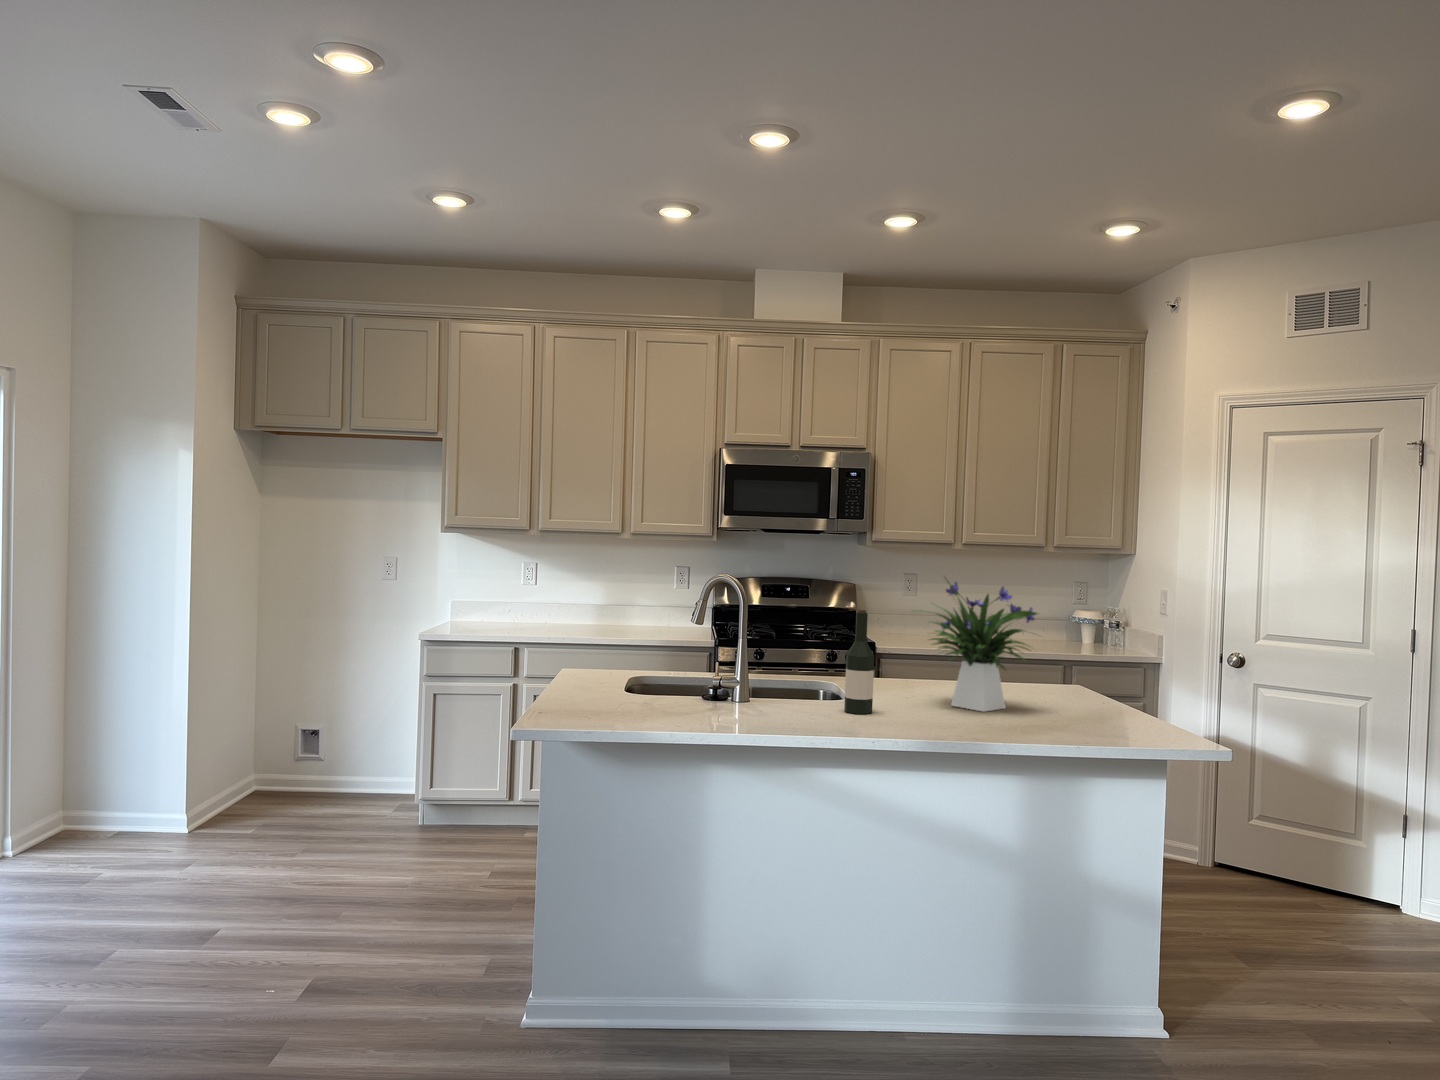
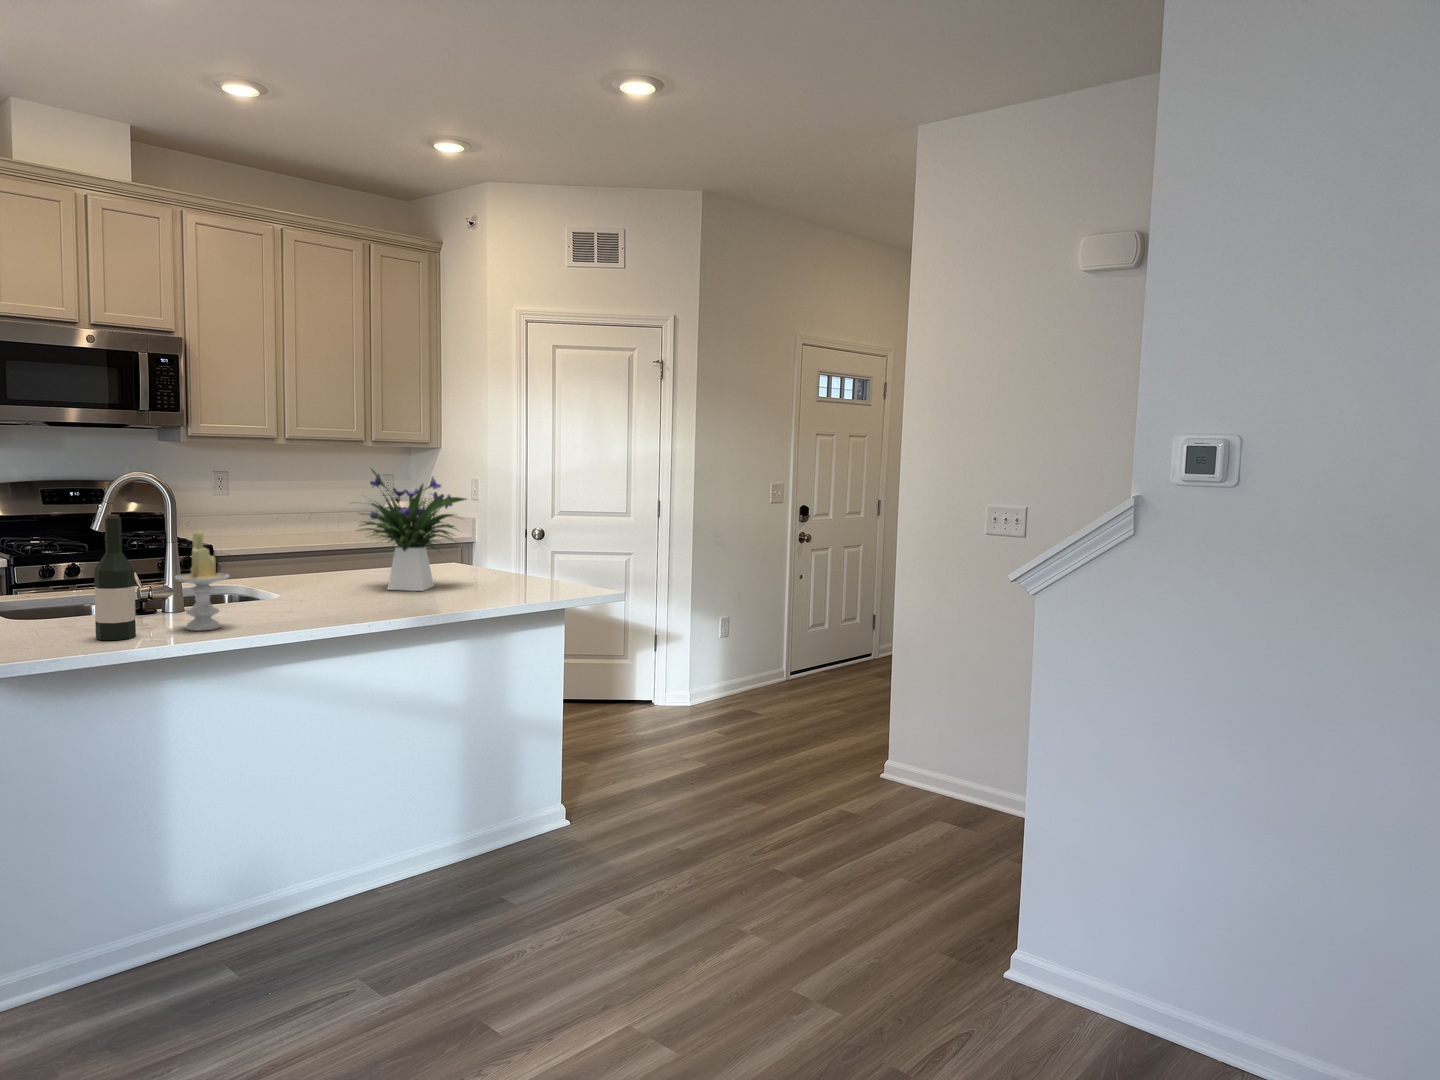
wine bottle: present [844,610,874,714] -> present [94,514,136,640]
candle: none [712,628,758,721] -> present [175,531,229,631]

